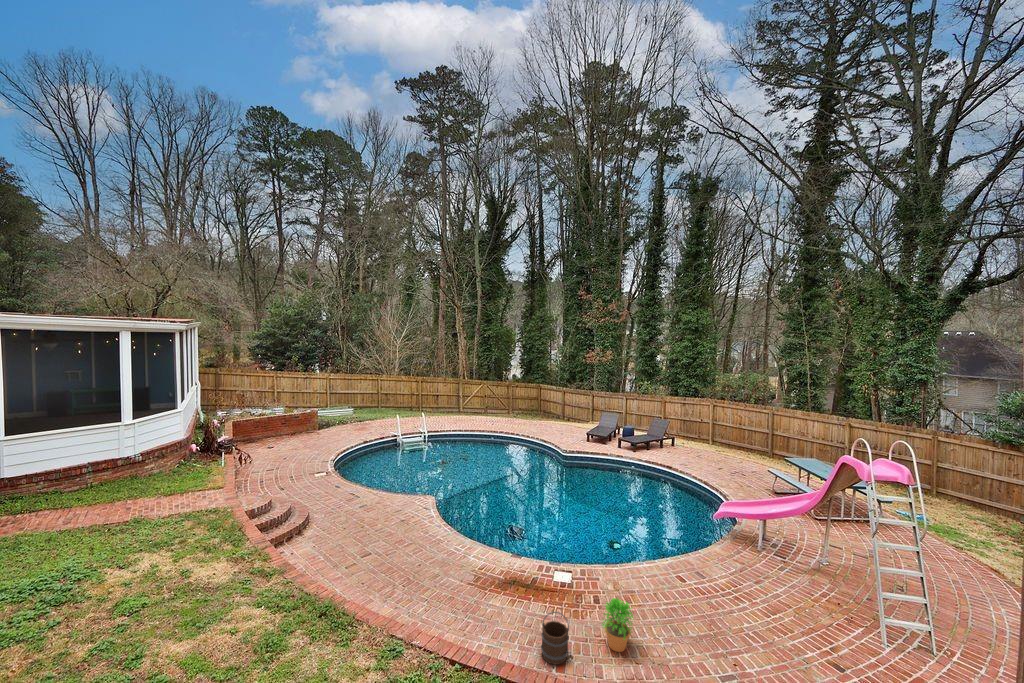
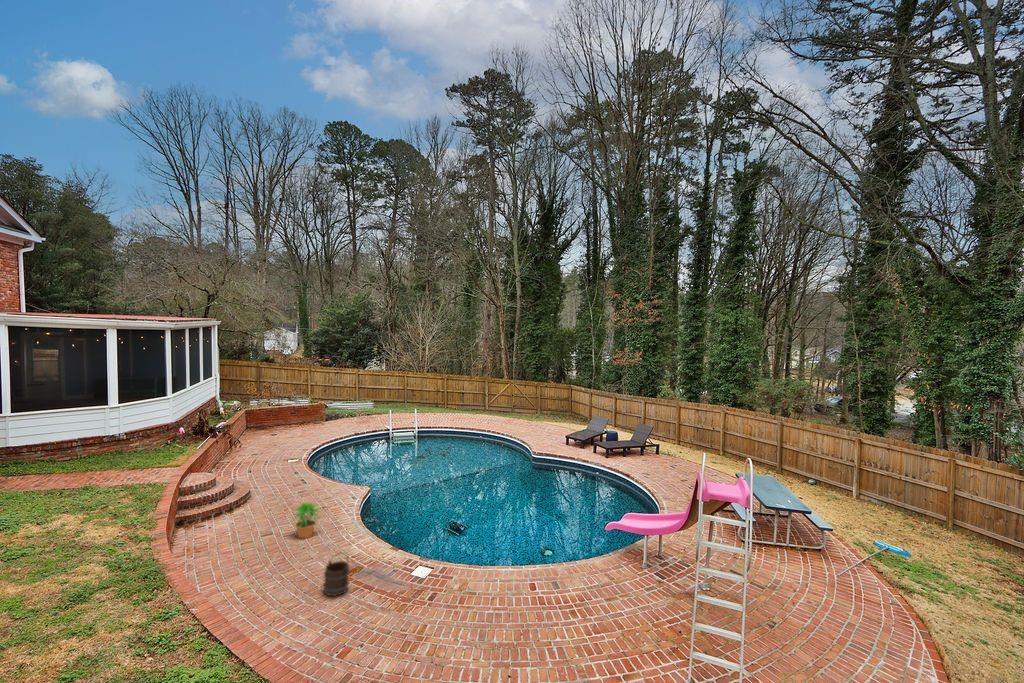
potted plant: present [602,598,633,652] -> present [293,502,318,538]

